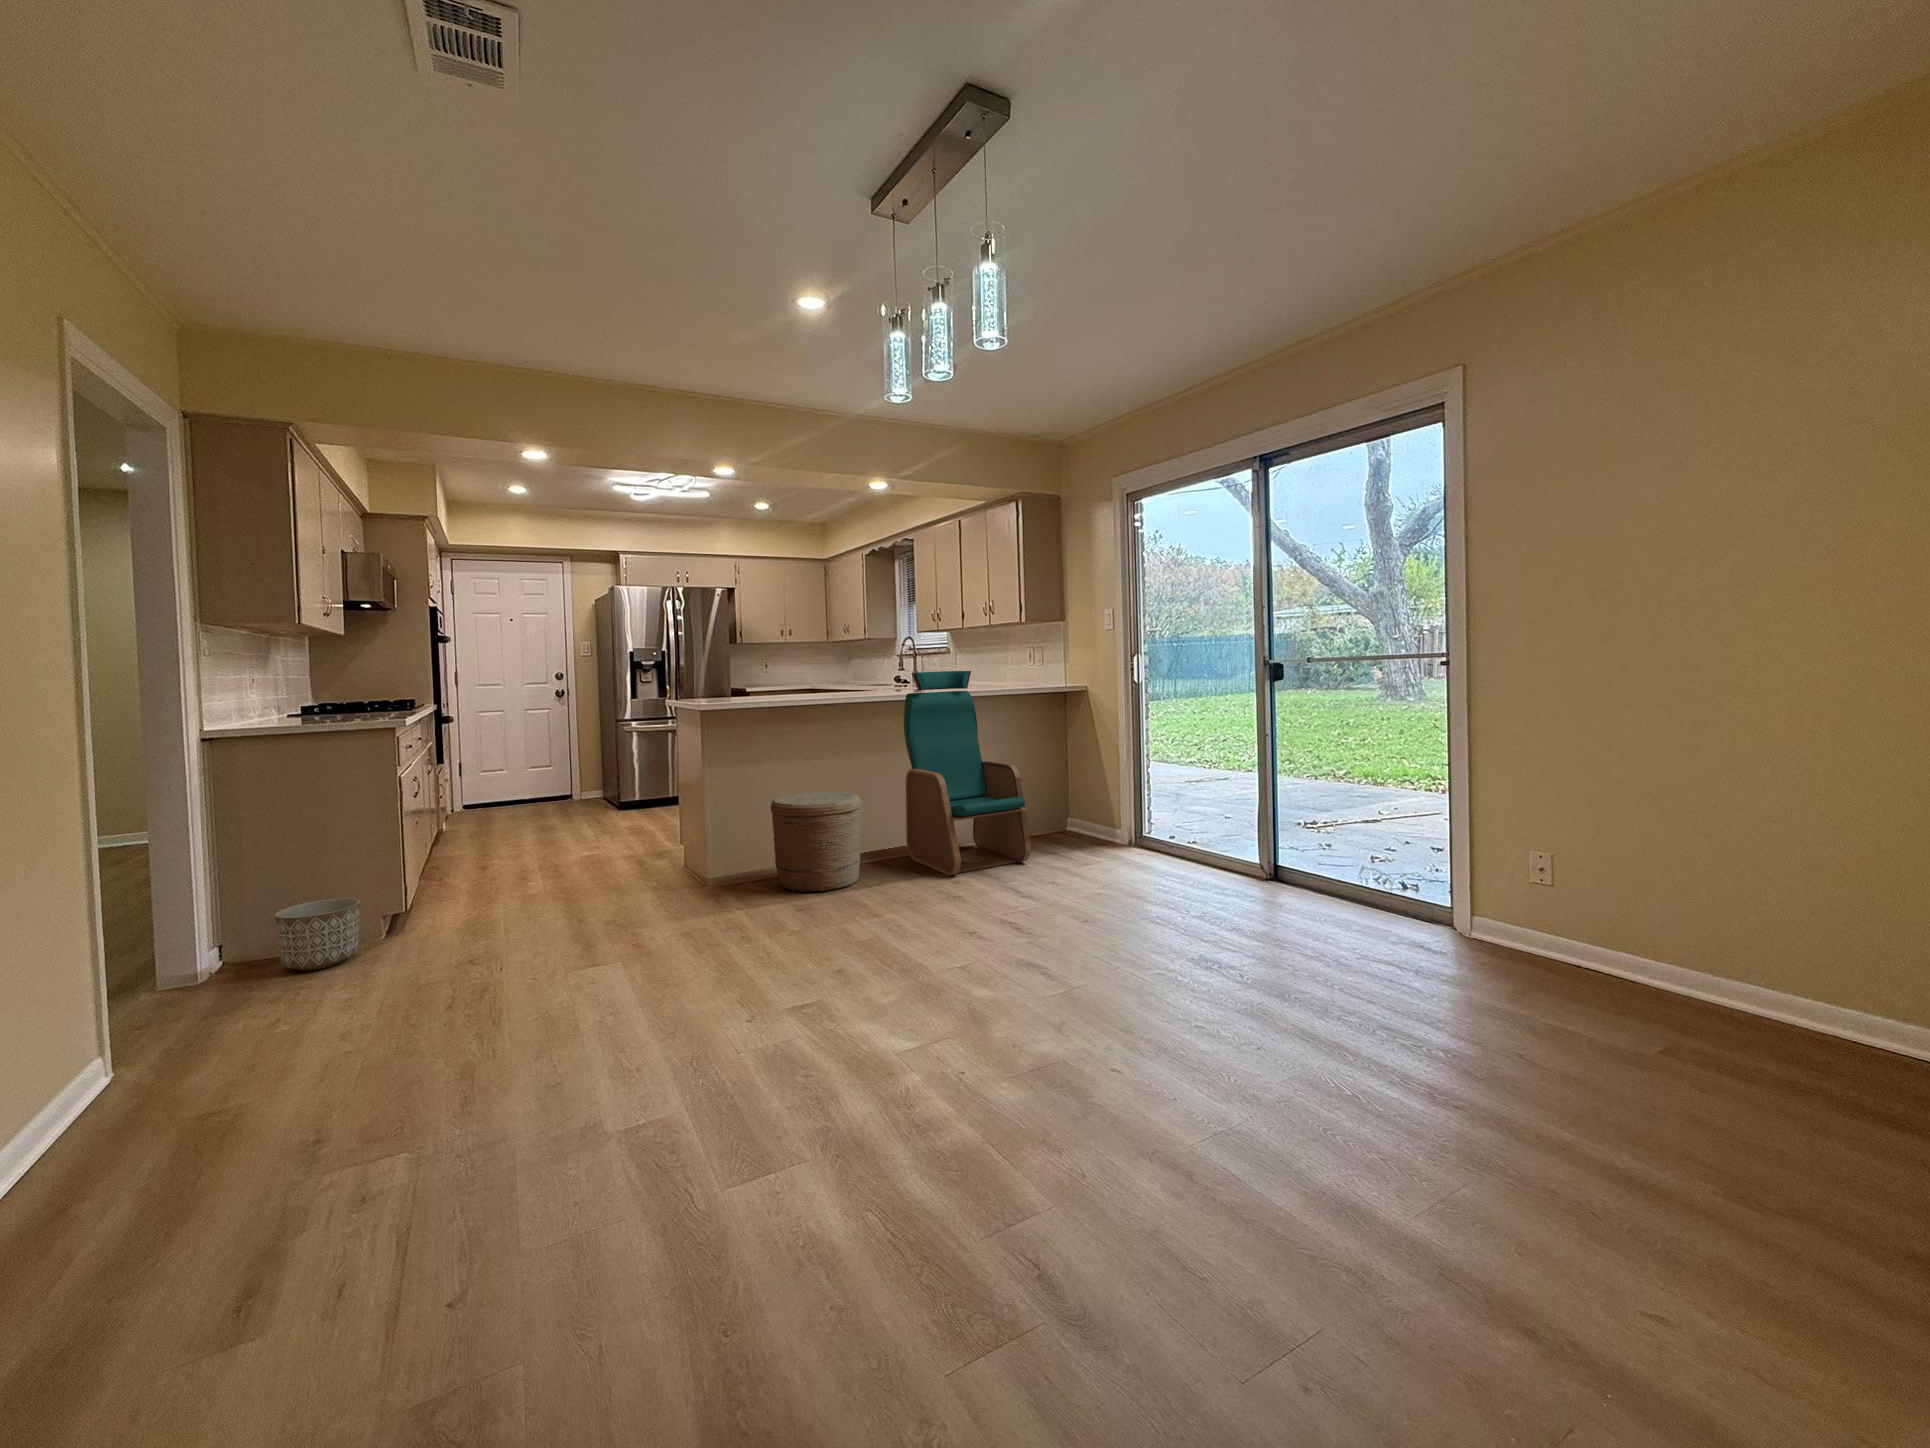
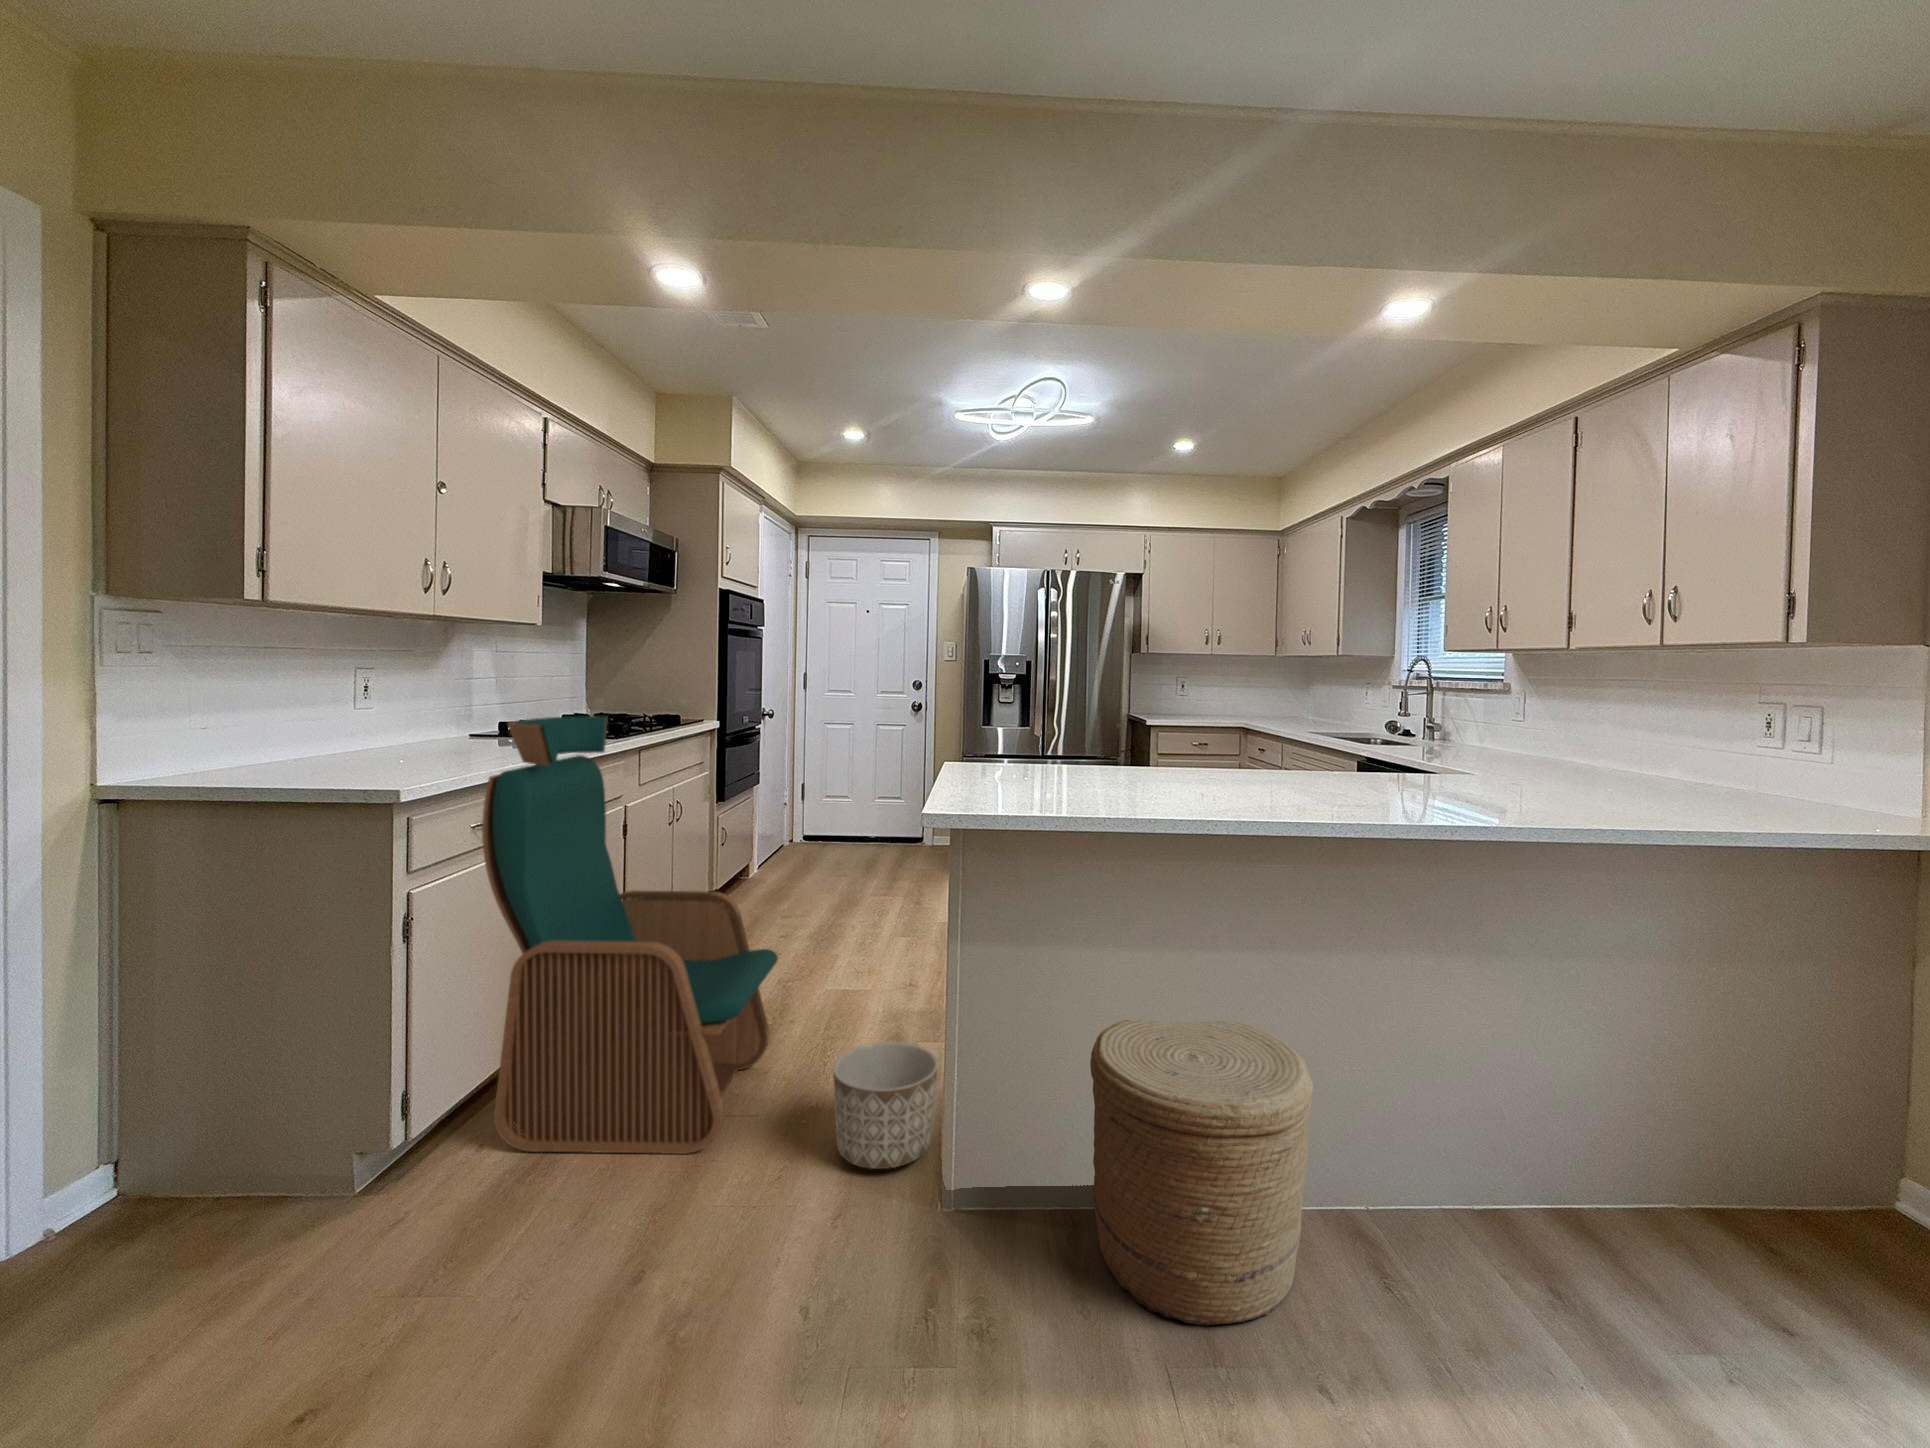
armchair: present [903,671,1031,875] -> present [482,716,778,1154]
planter: present [275,898,360,970] -> present [833,1042,938,1169]

